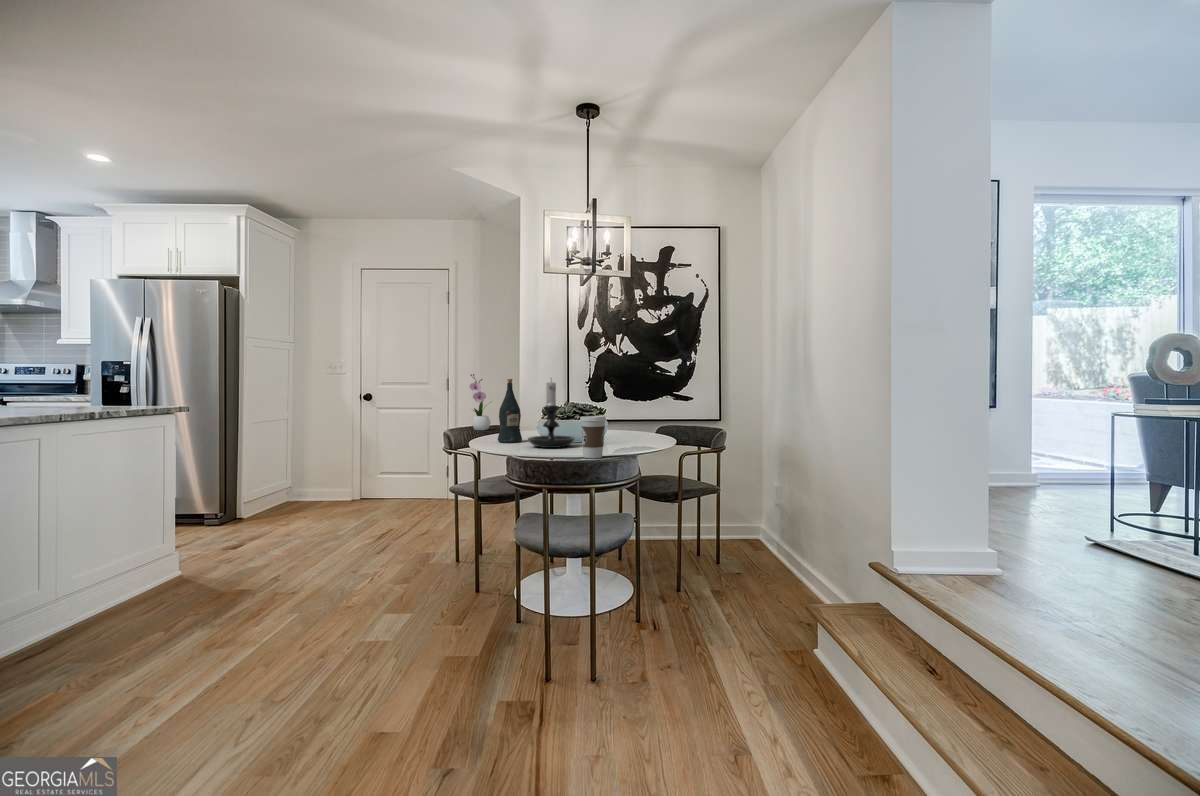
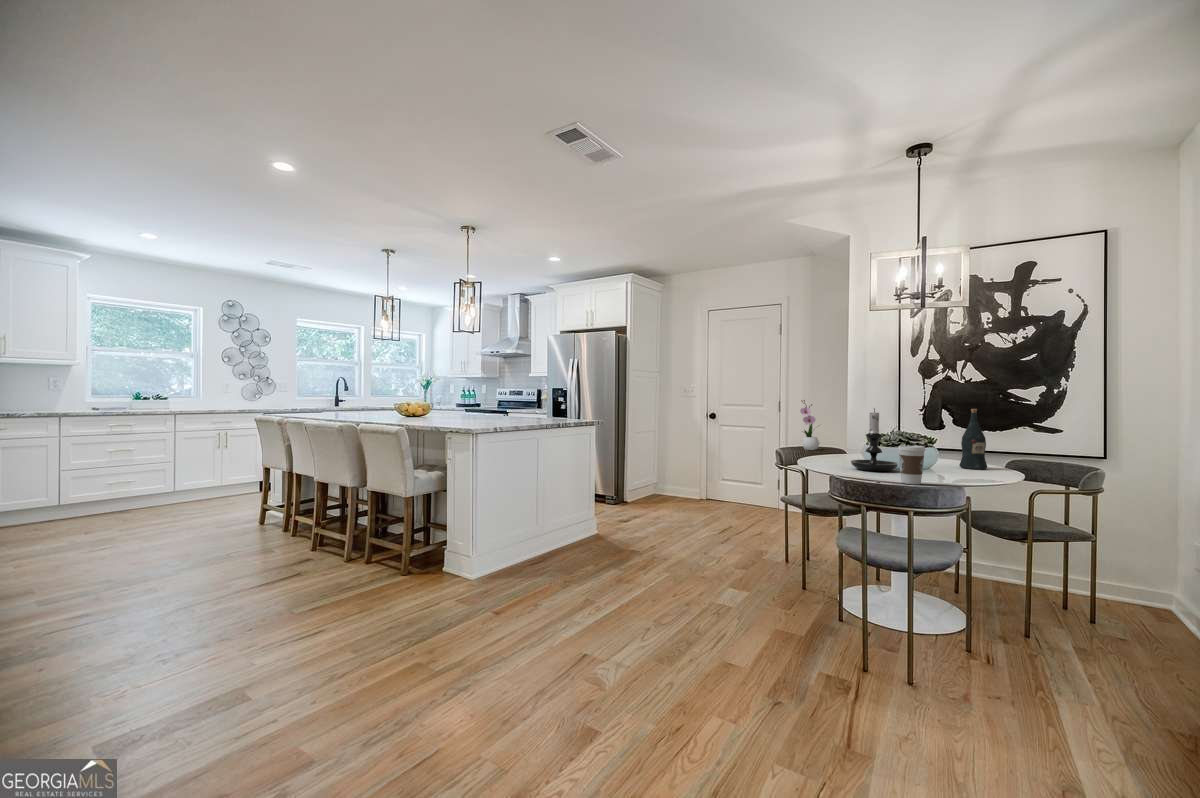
wine bottle: present [498,379,522,443] -> present [959,409,987,470]

